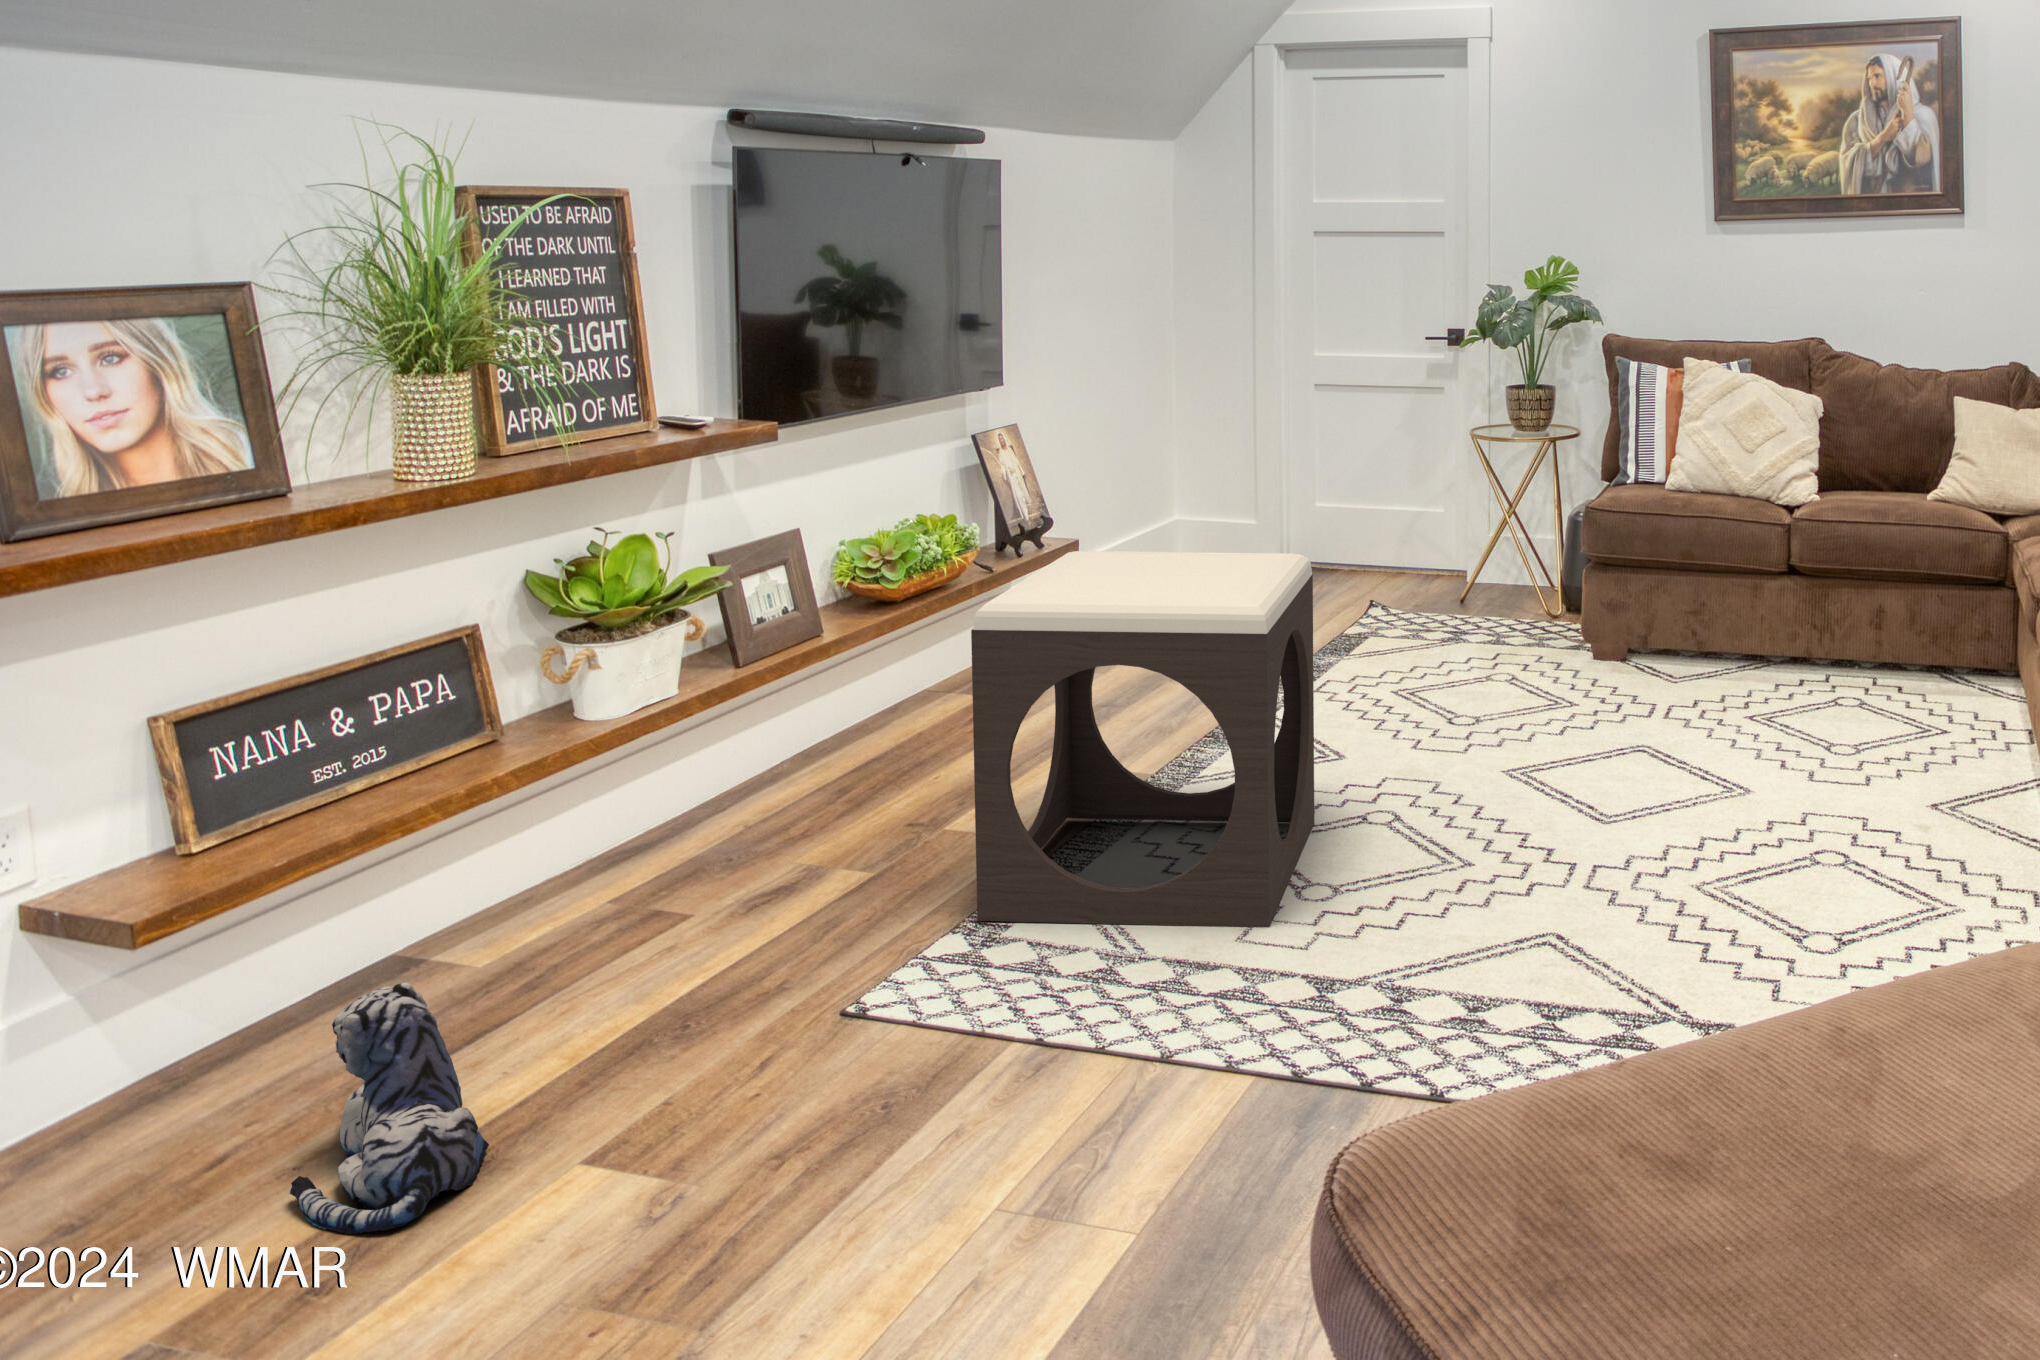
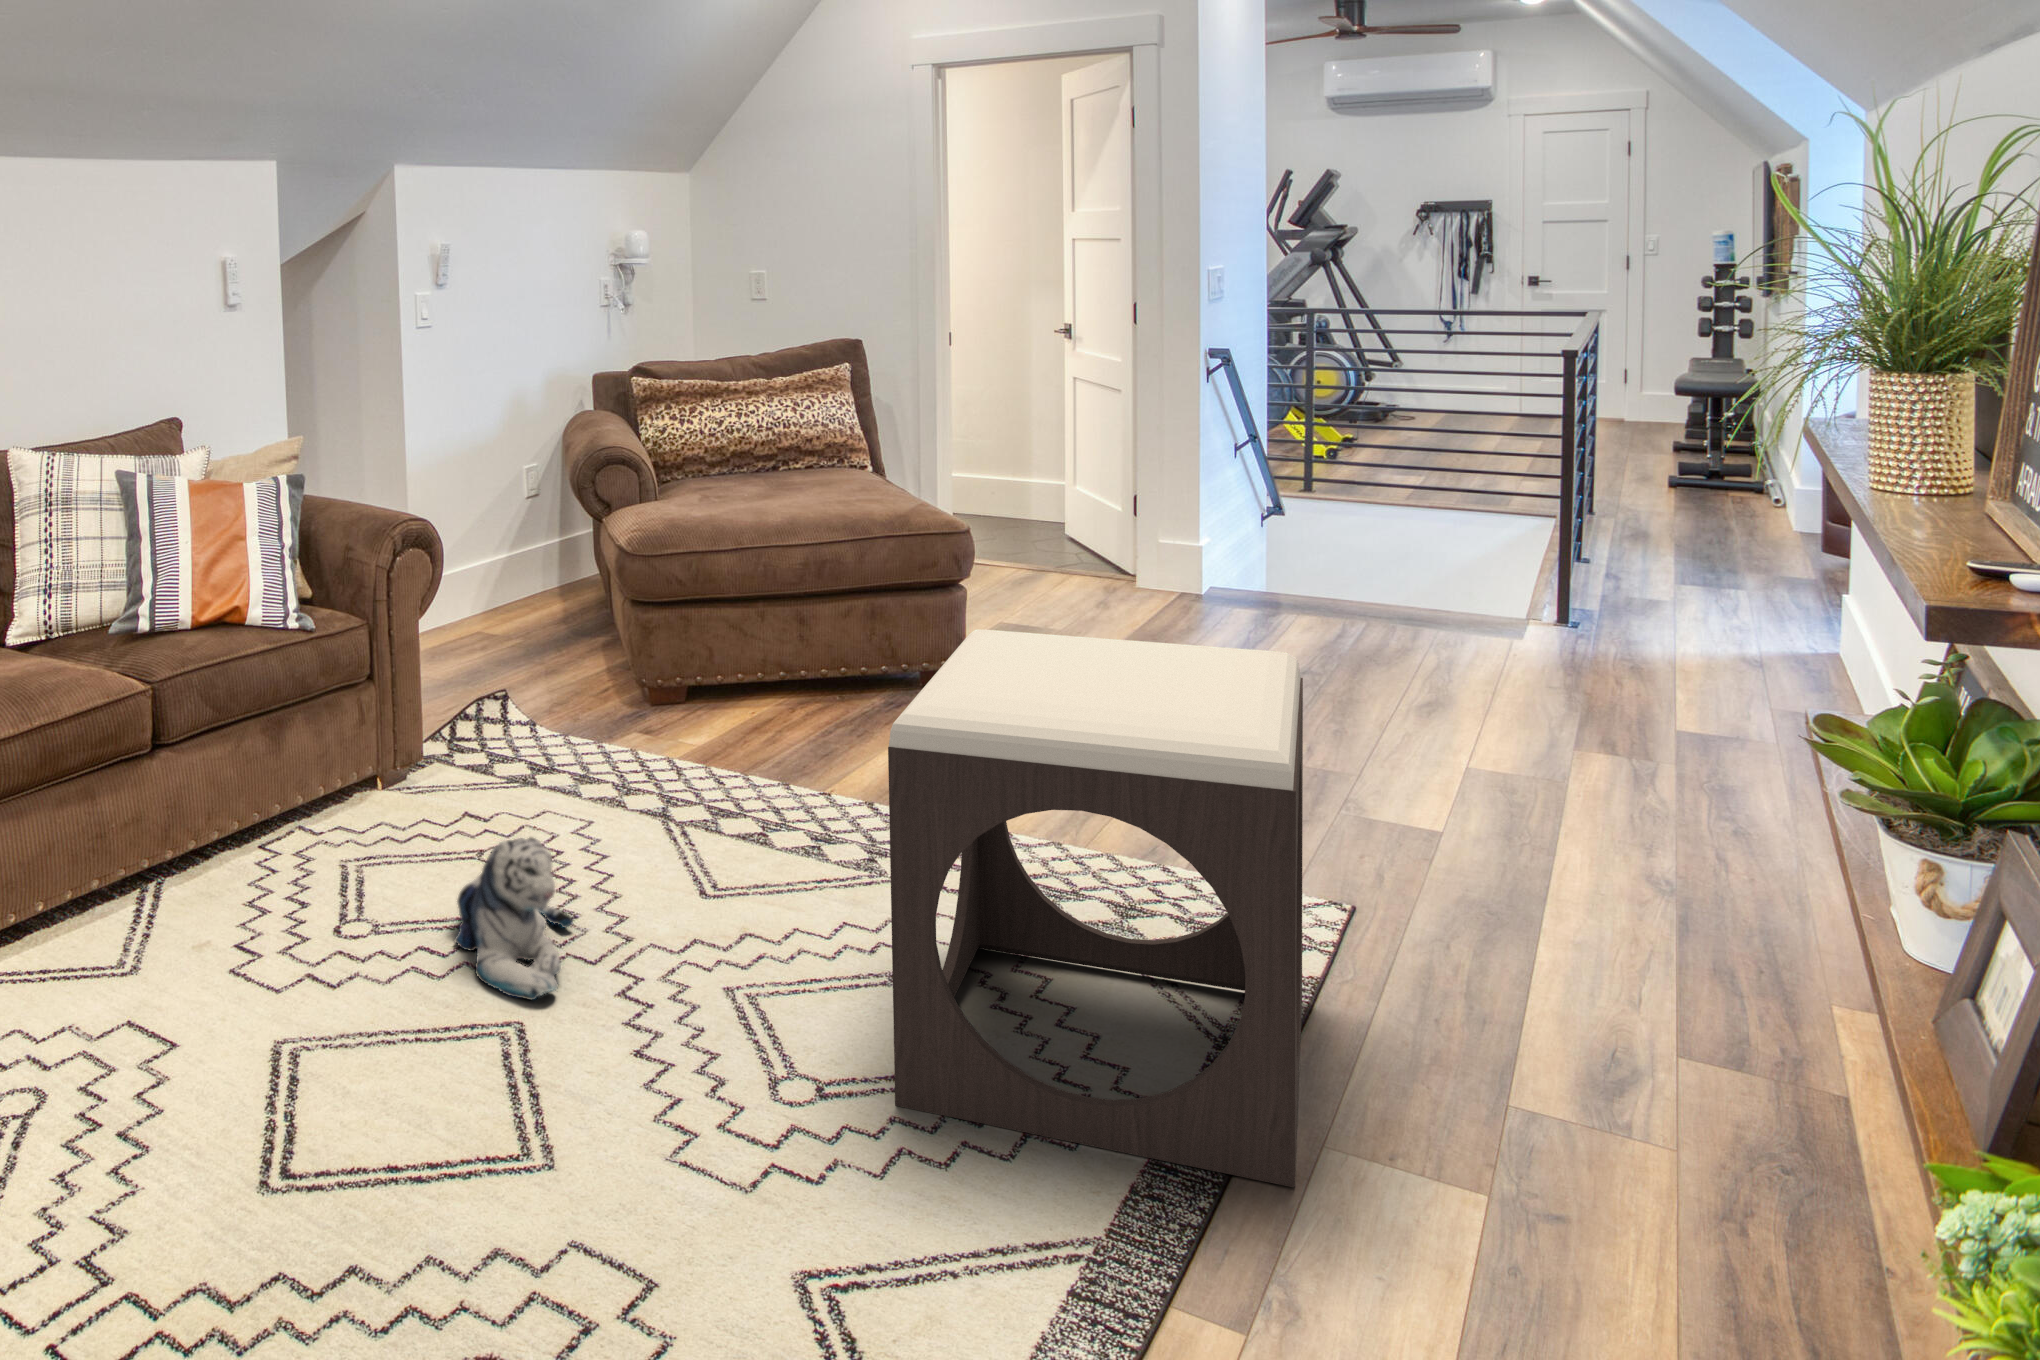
plush toy: present [290,983,489,1234] -> present [455,838,573,1000]

